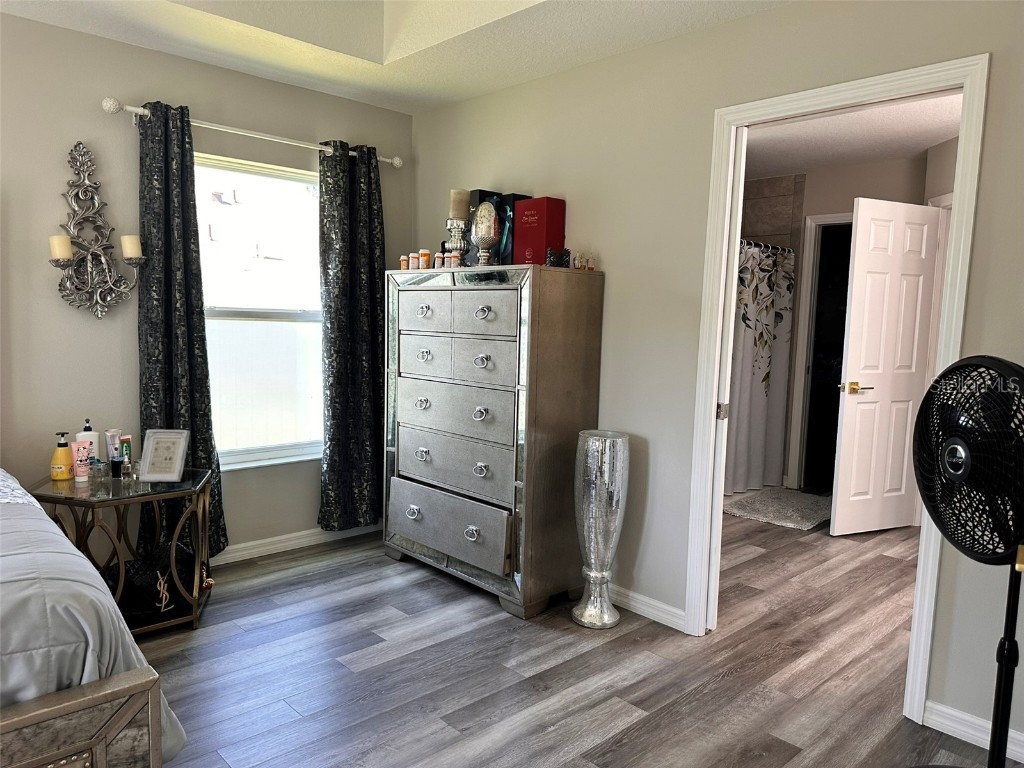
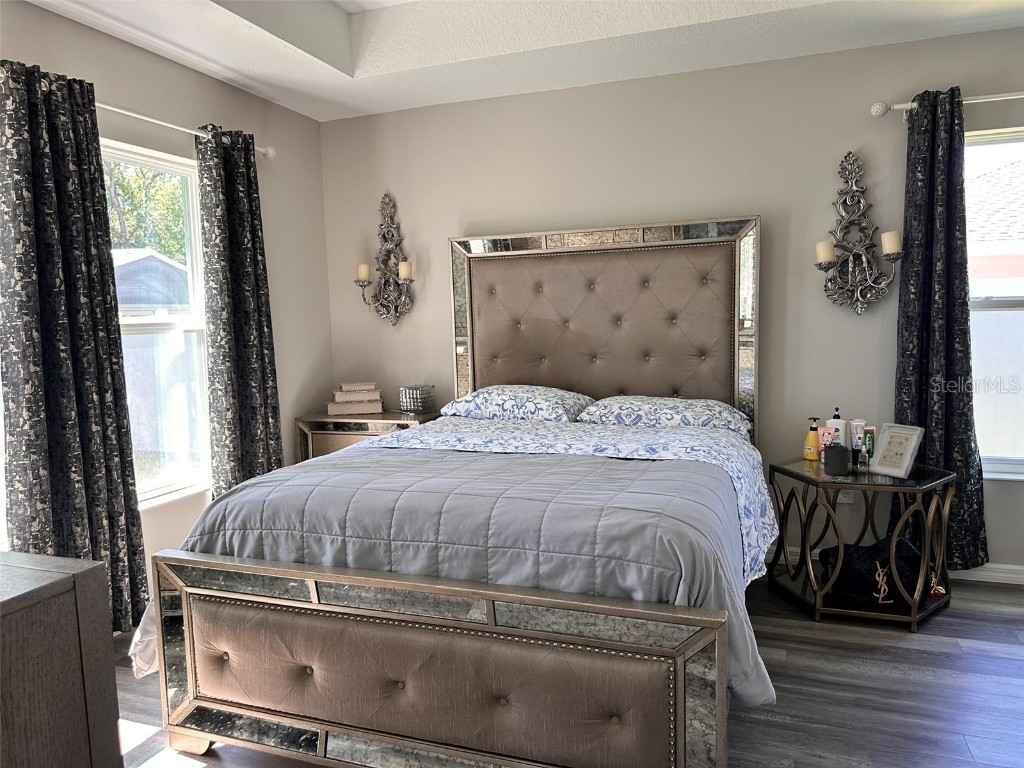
mug: none [88,459,119,492] -> present [819,445,848,476]

